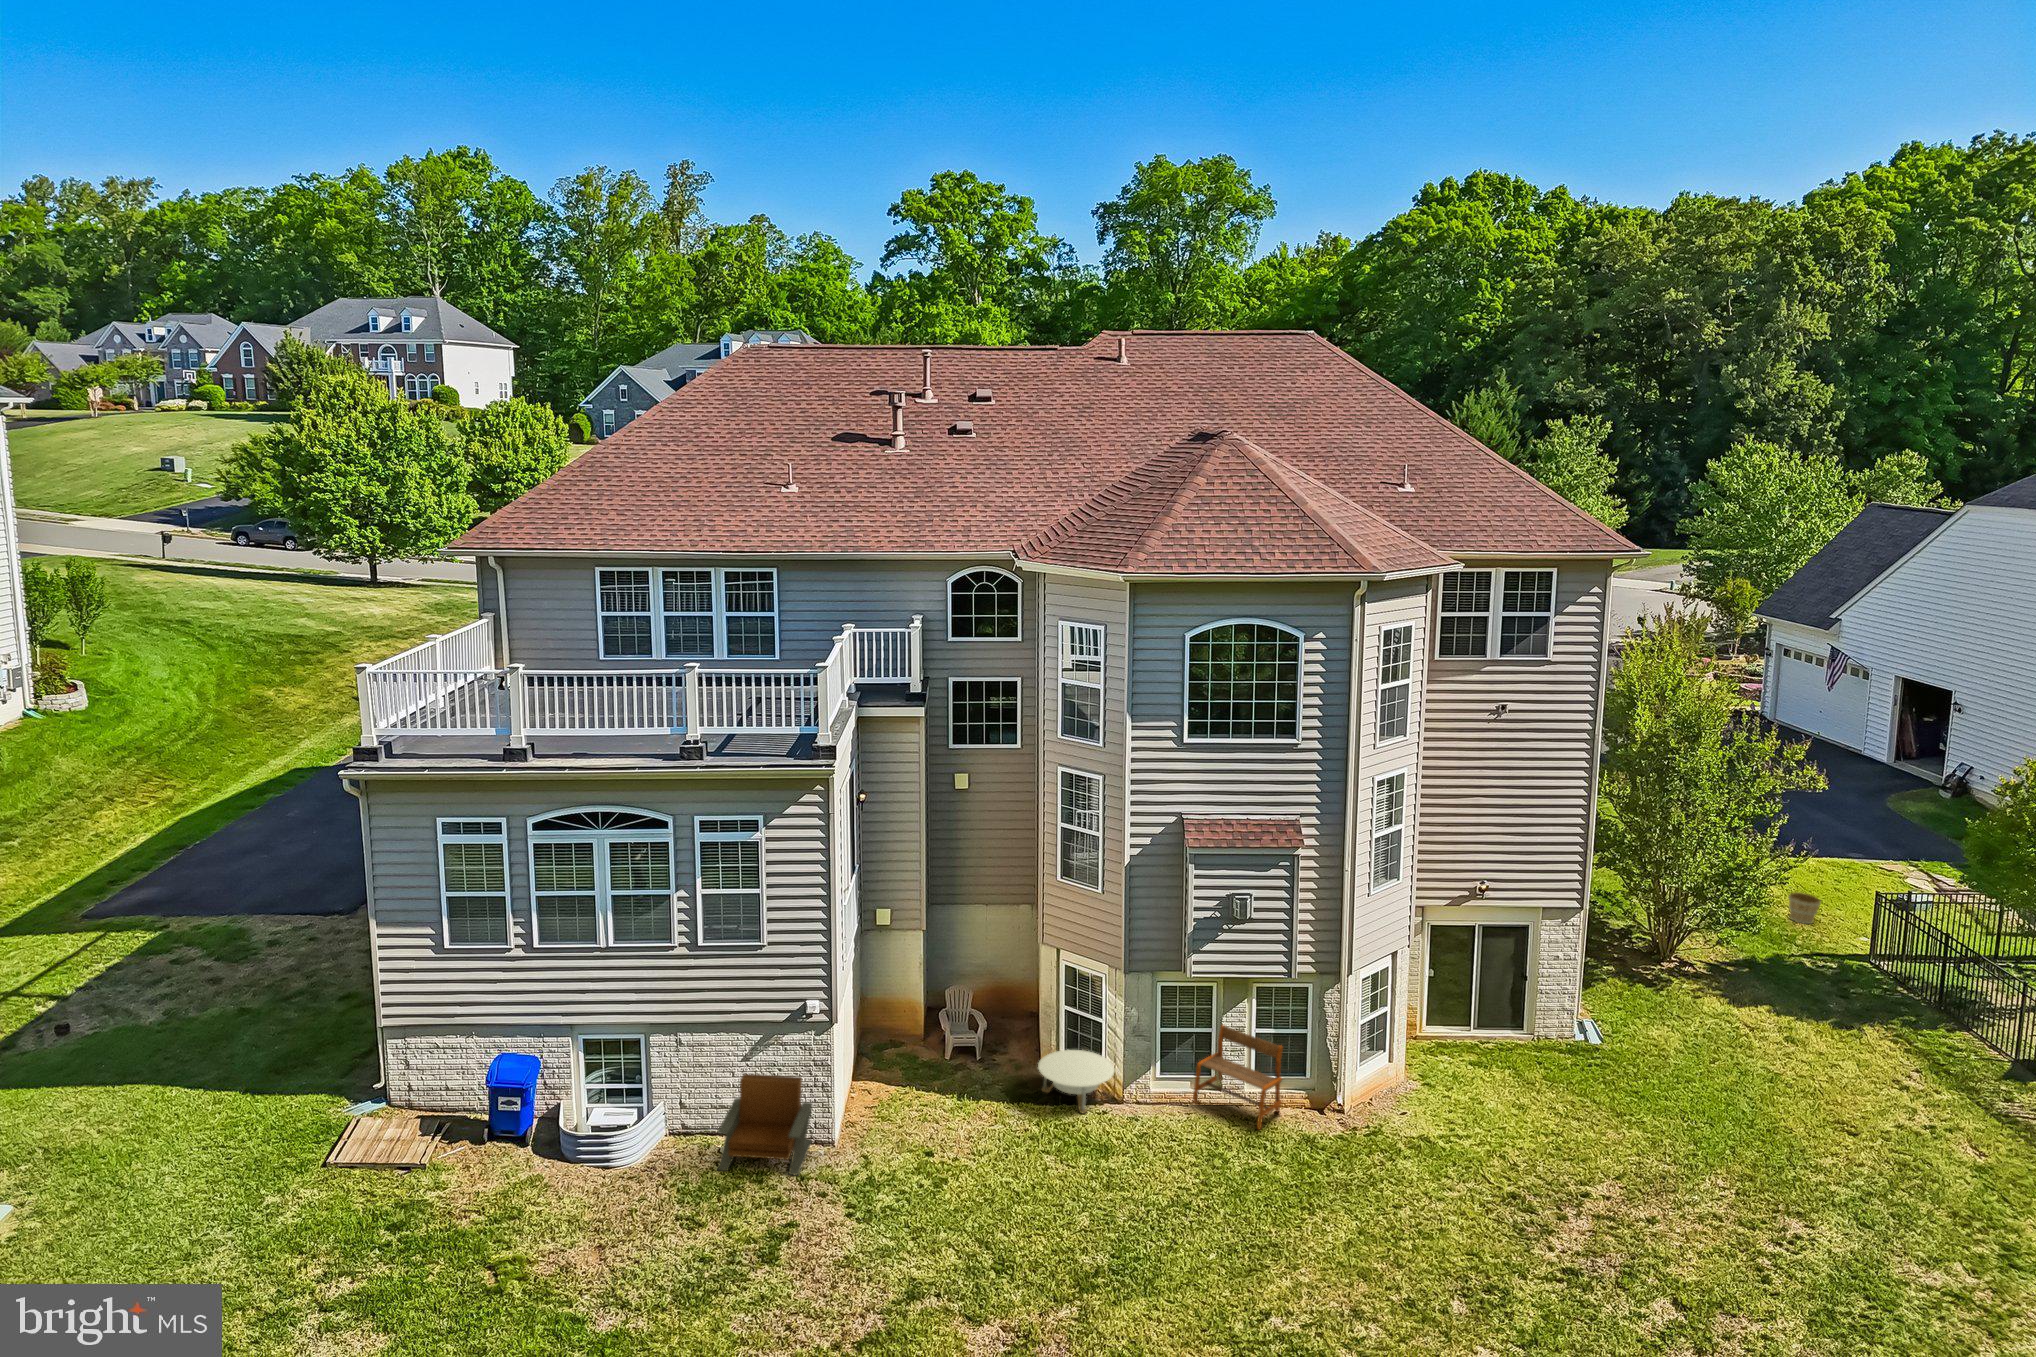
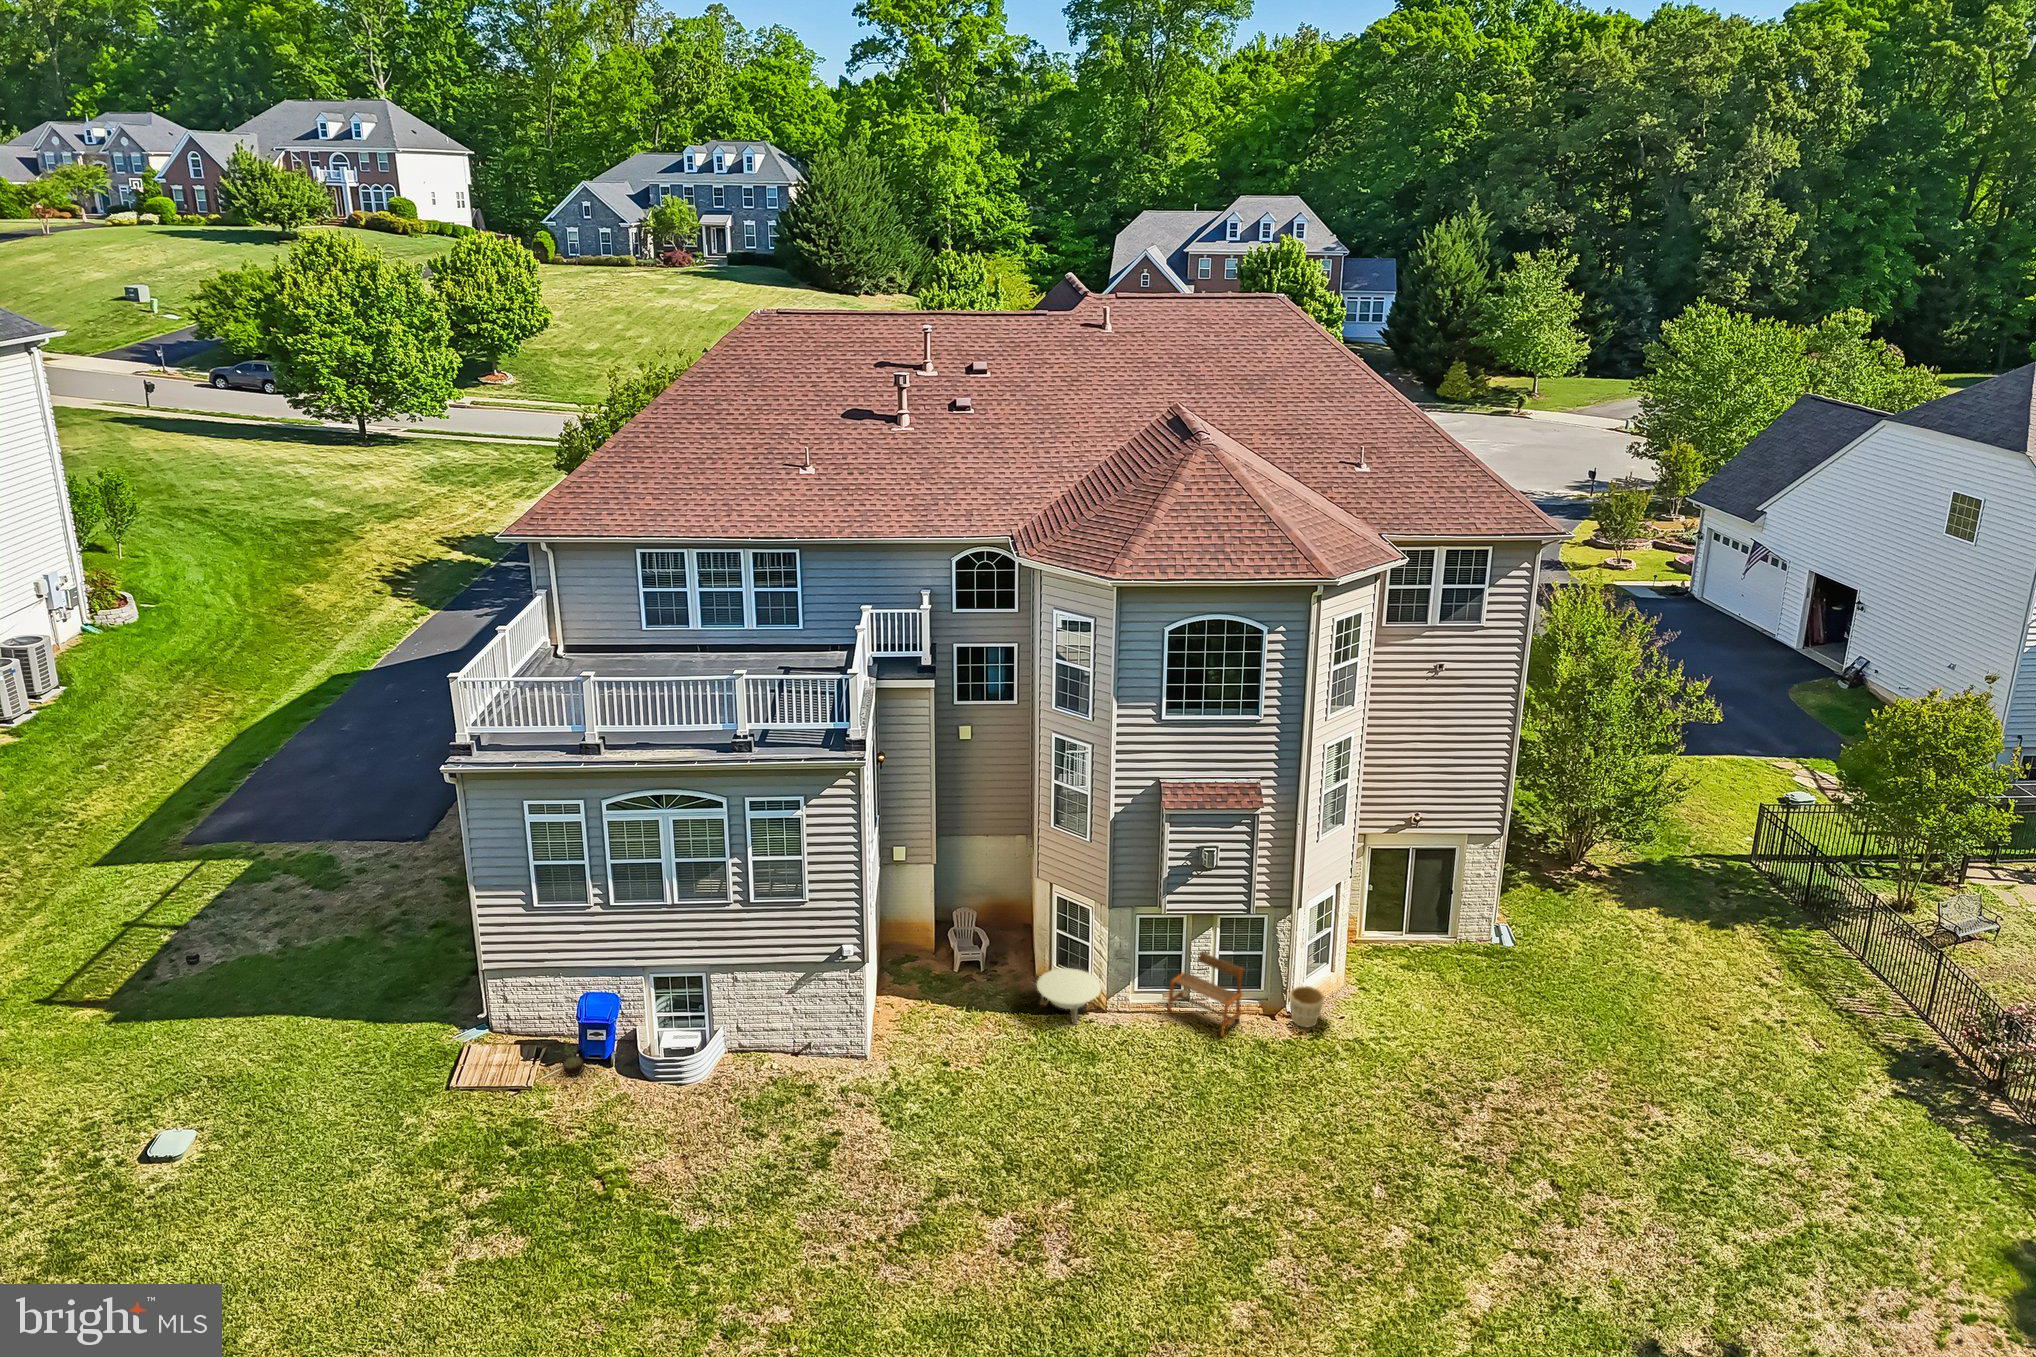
wooden bucket: present [1788,892,1821,924] -> present [1289,986,1325,1027]
lounge chair: present [718,1074,813,1176] -> none [773,1004,850,1088]
decorative plant: none [467,1107,494,1156] -> present [562,1039,584,1076]

